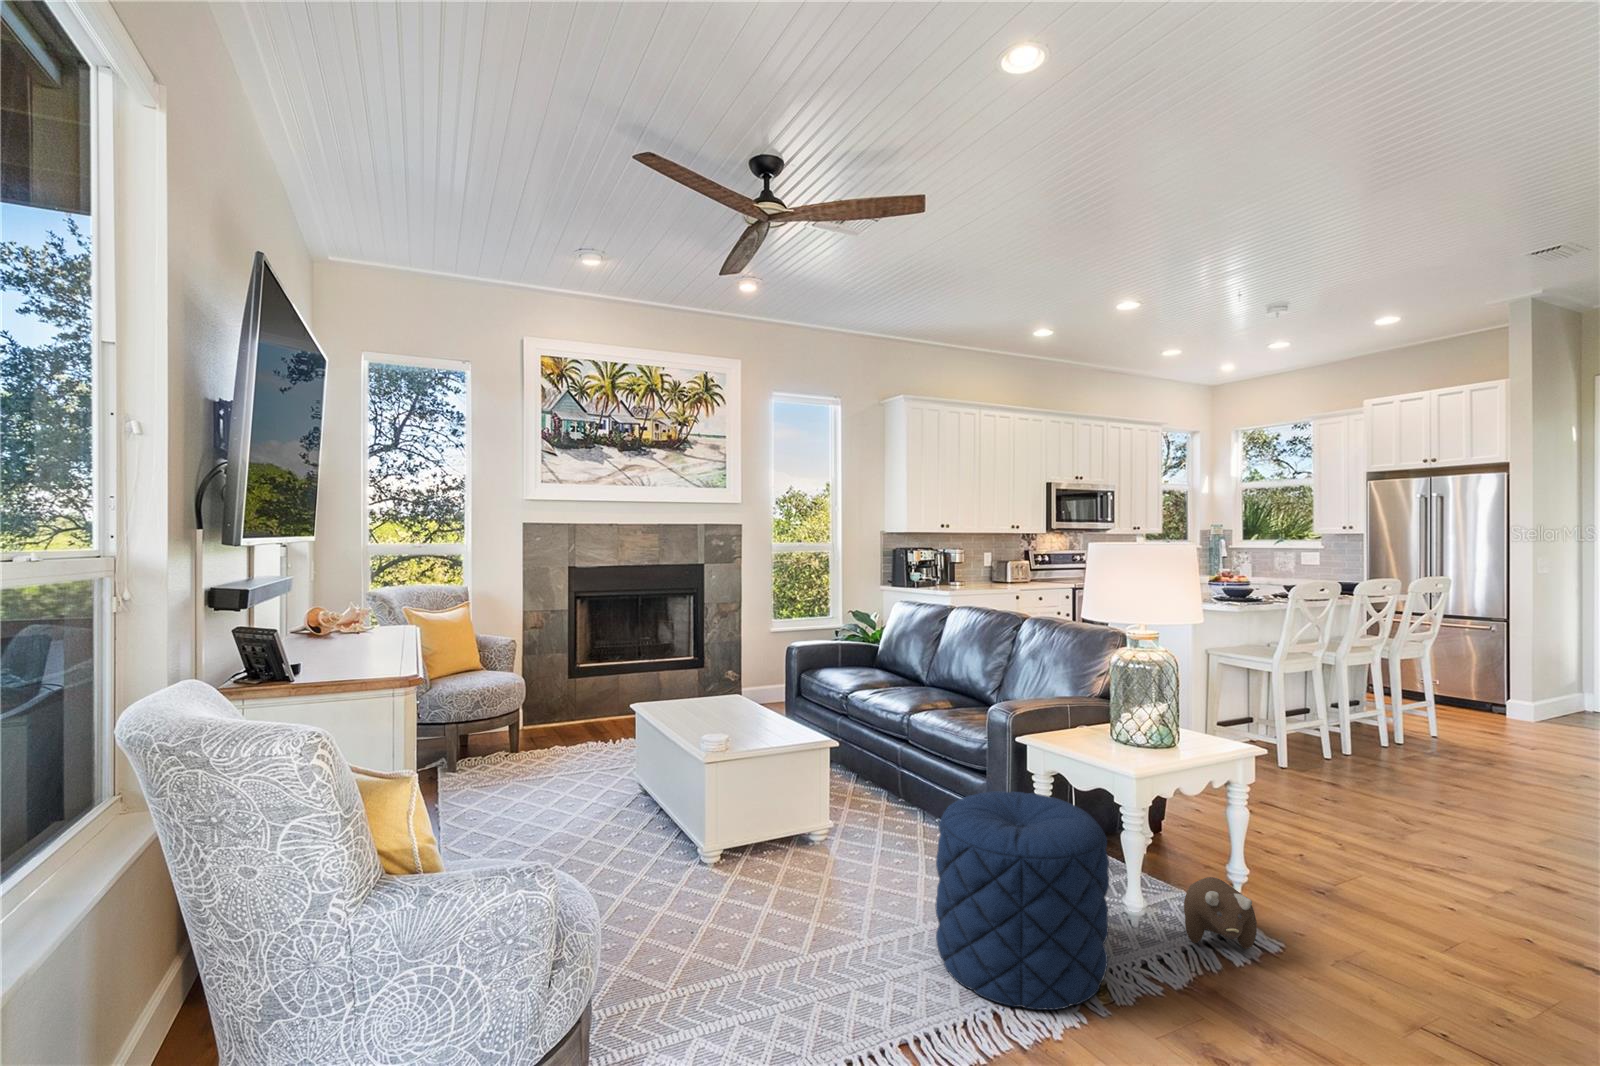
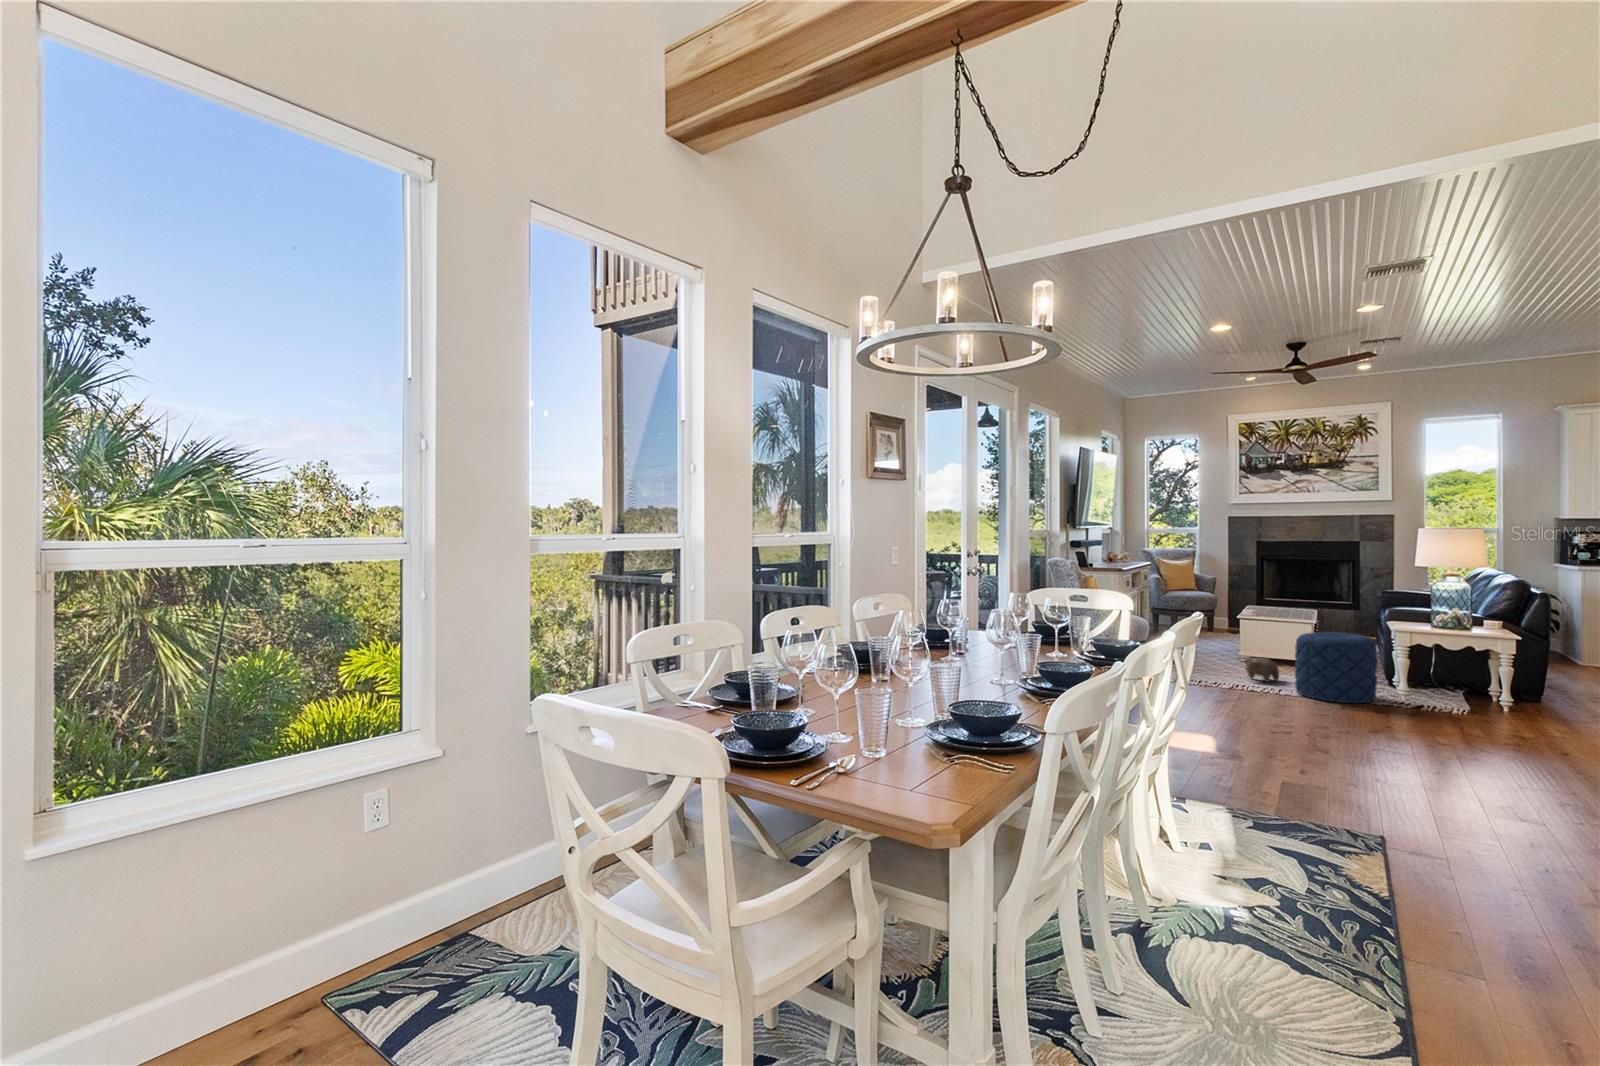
plush toy: present [1184,877,1257,949] -> present [1243,656,1279,682]

